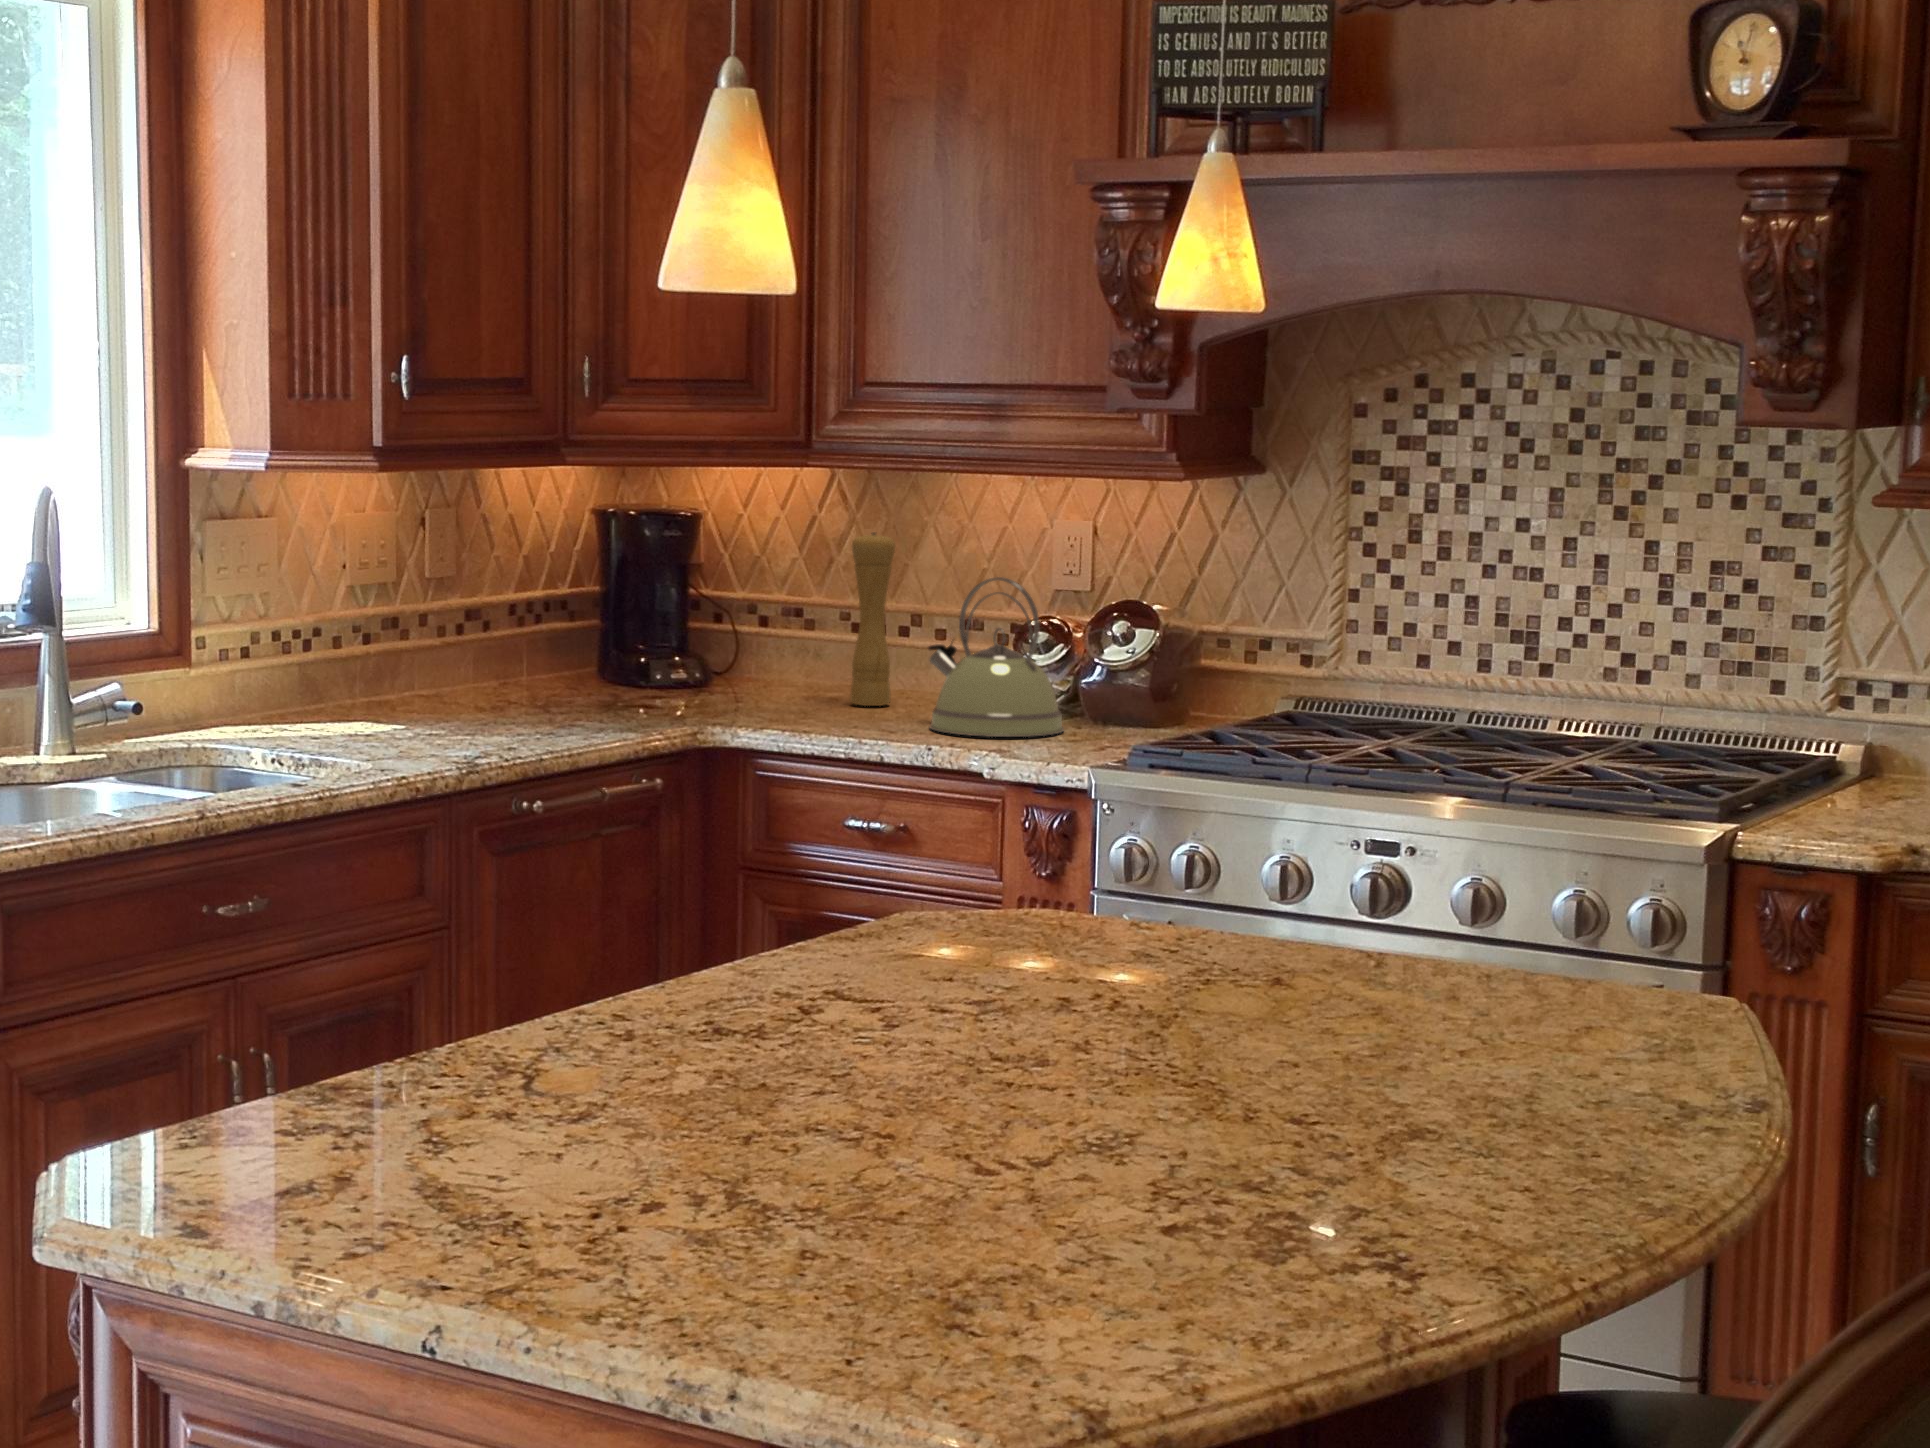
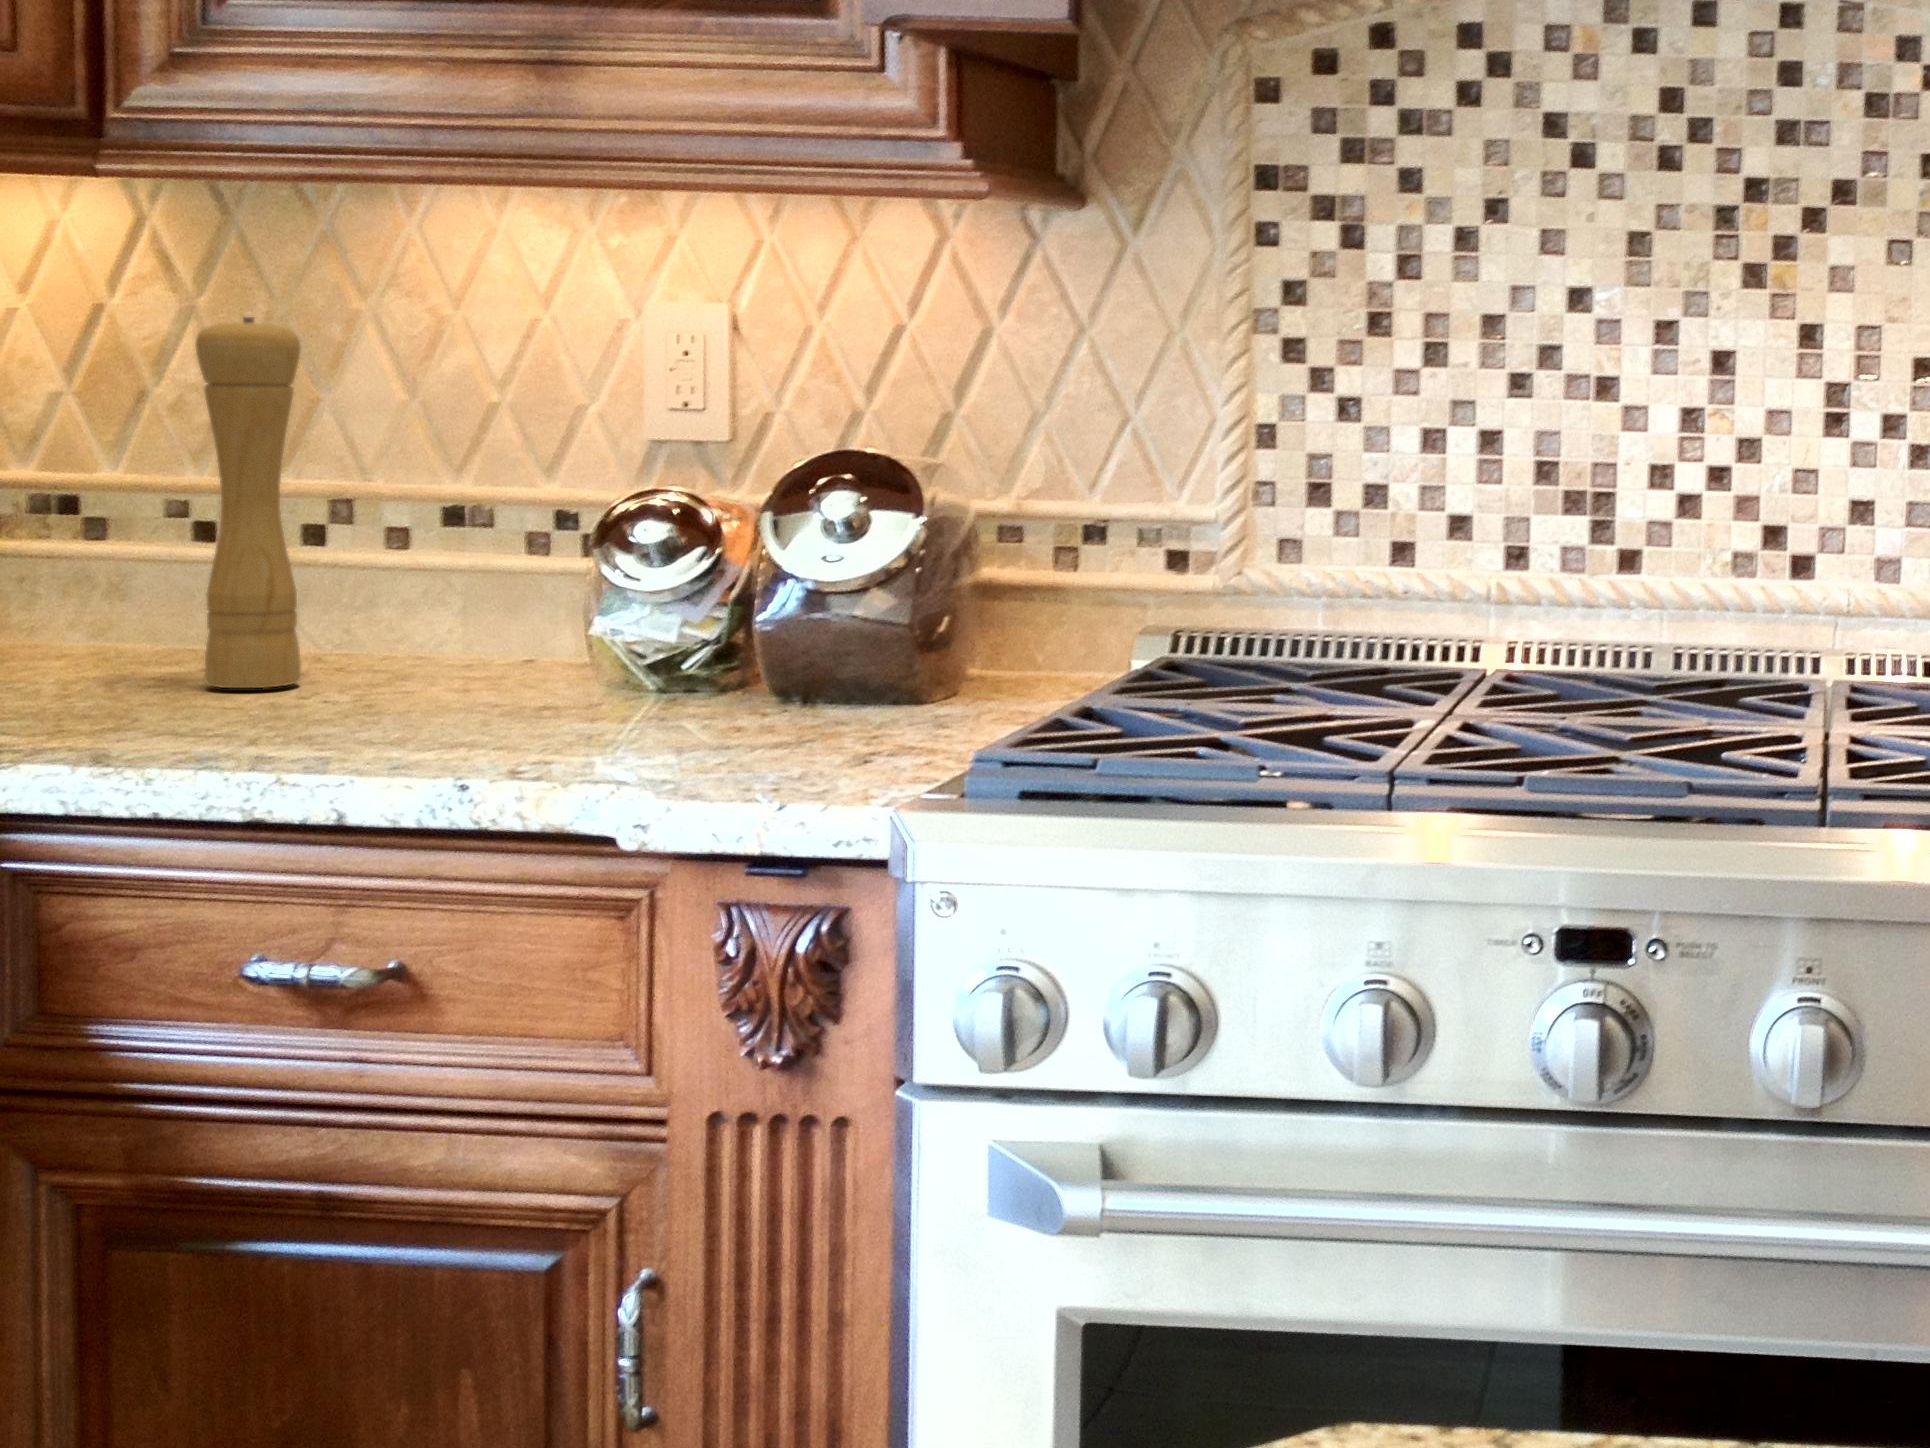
kettle: present [928,577,1064,737] -> none [395,398,720,744]

